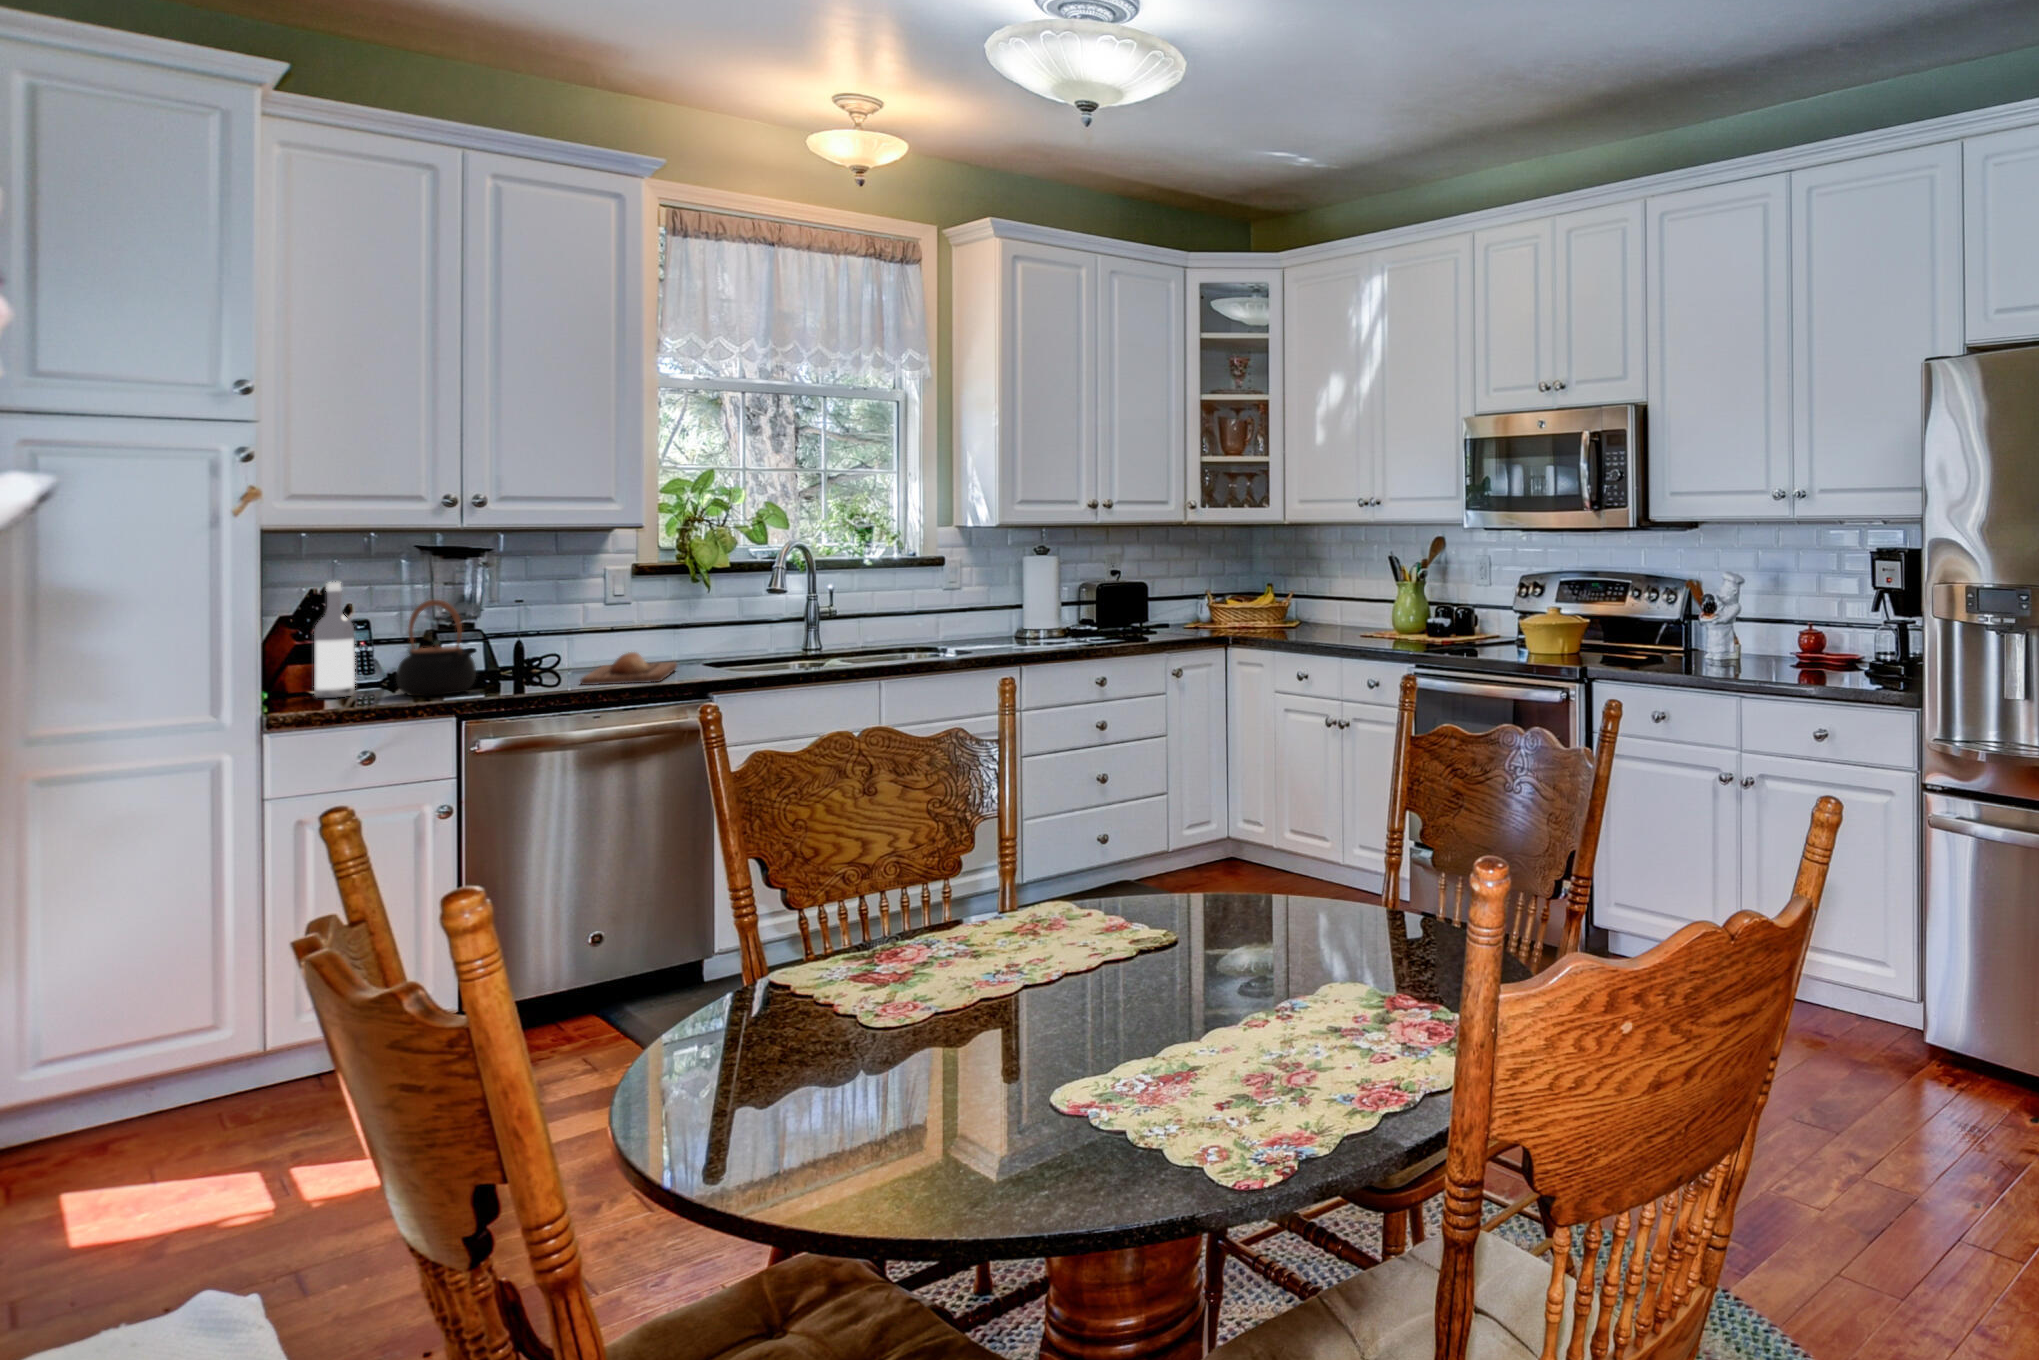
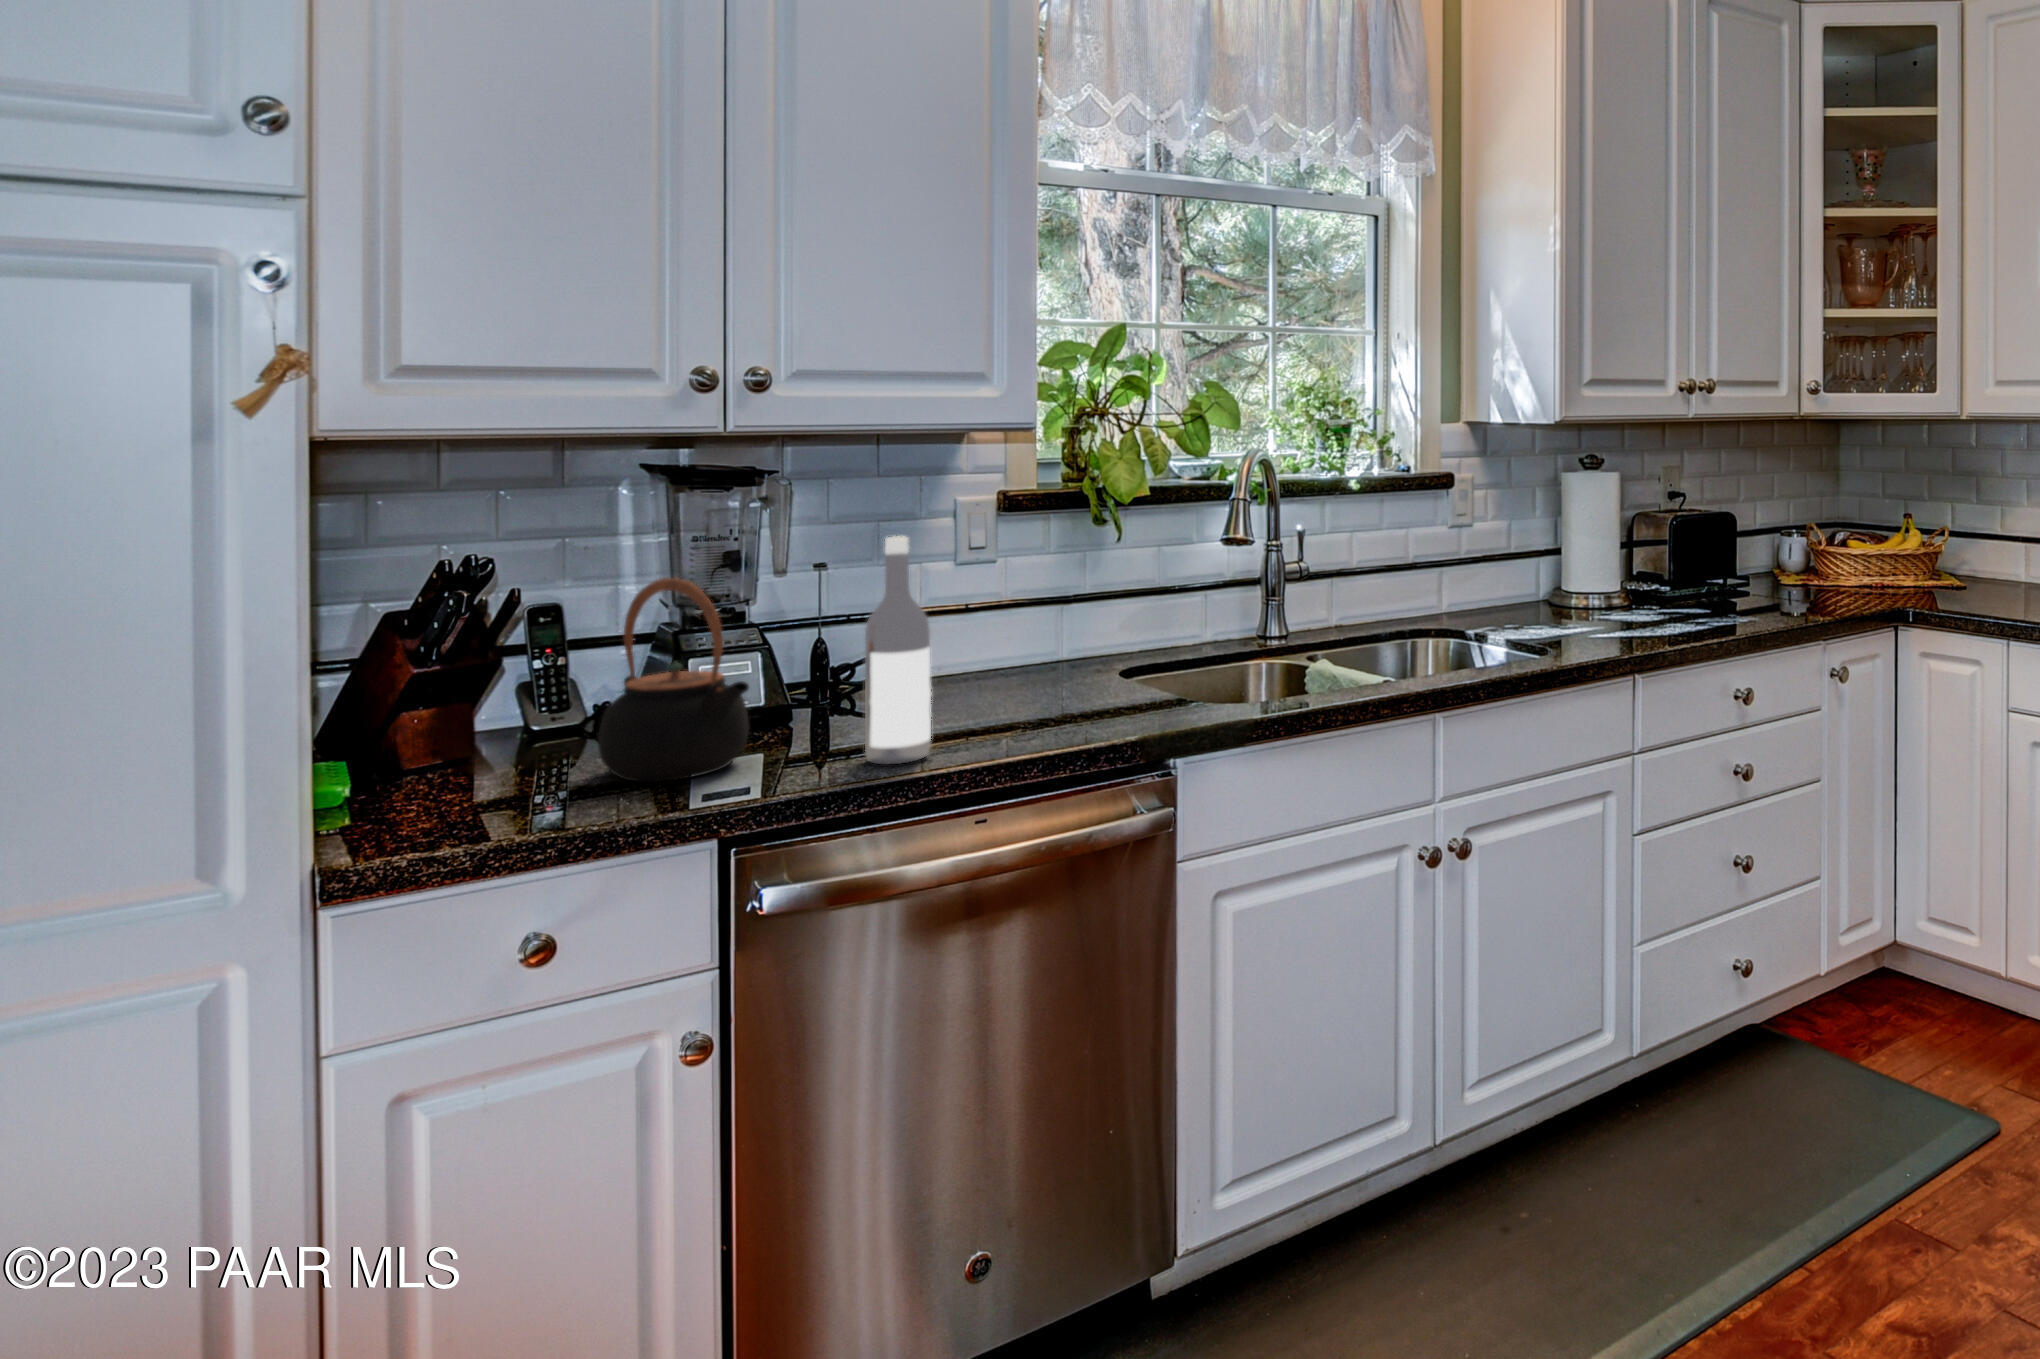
wine bottle: present [314,582,355,698] -> present [865,536,931,764]
bread loaf: present [581,652,677,685] -> none [937,661,1087,744]

